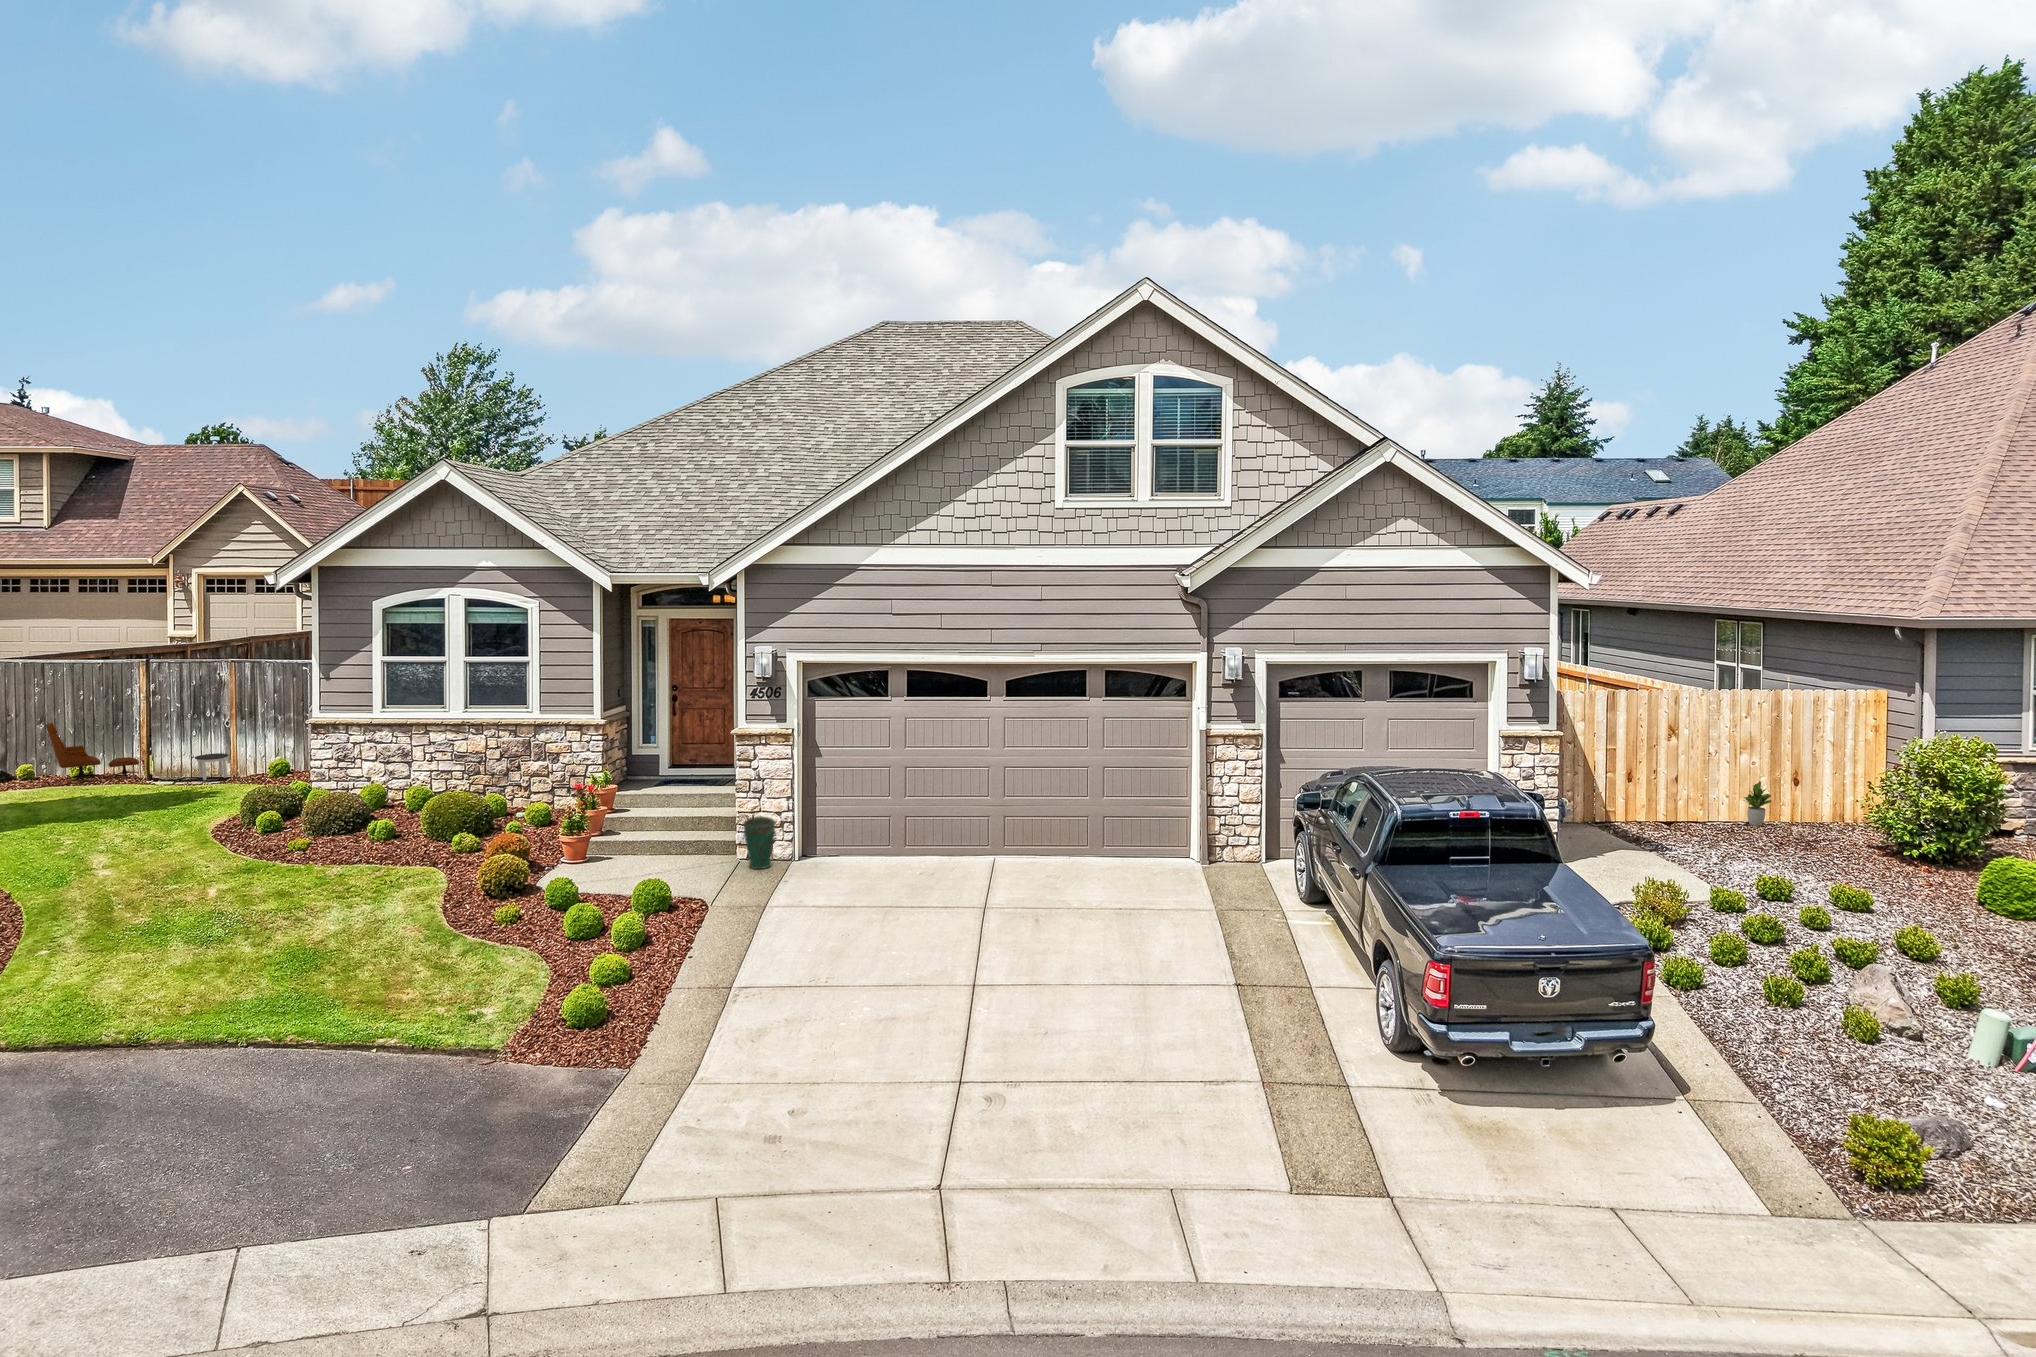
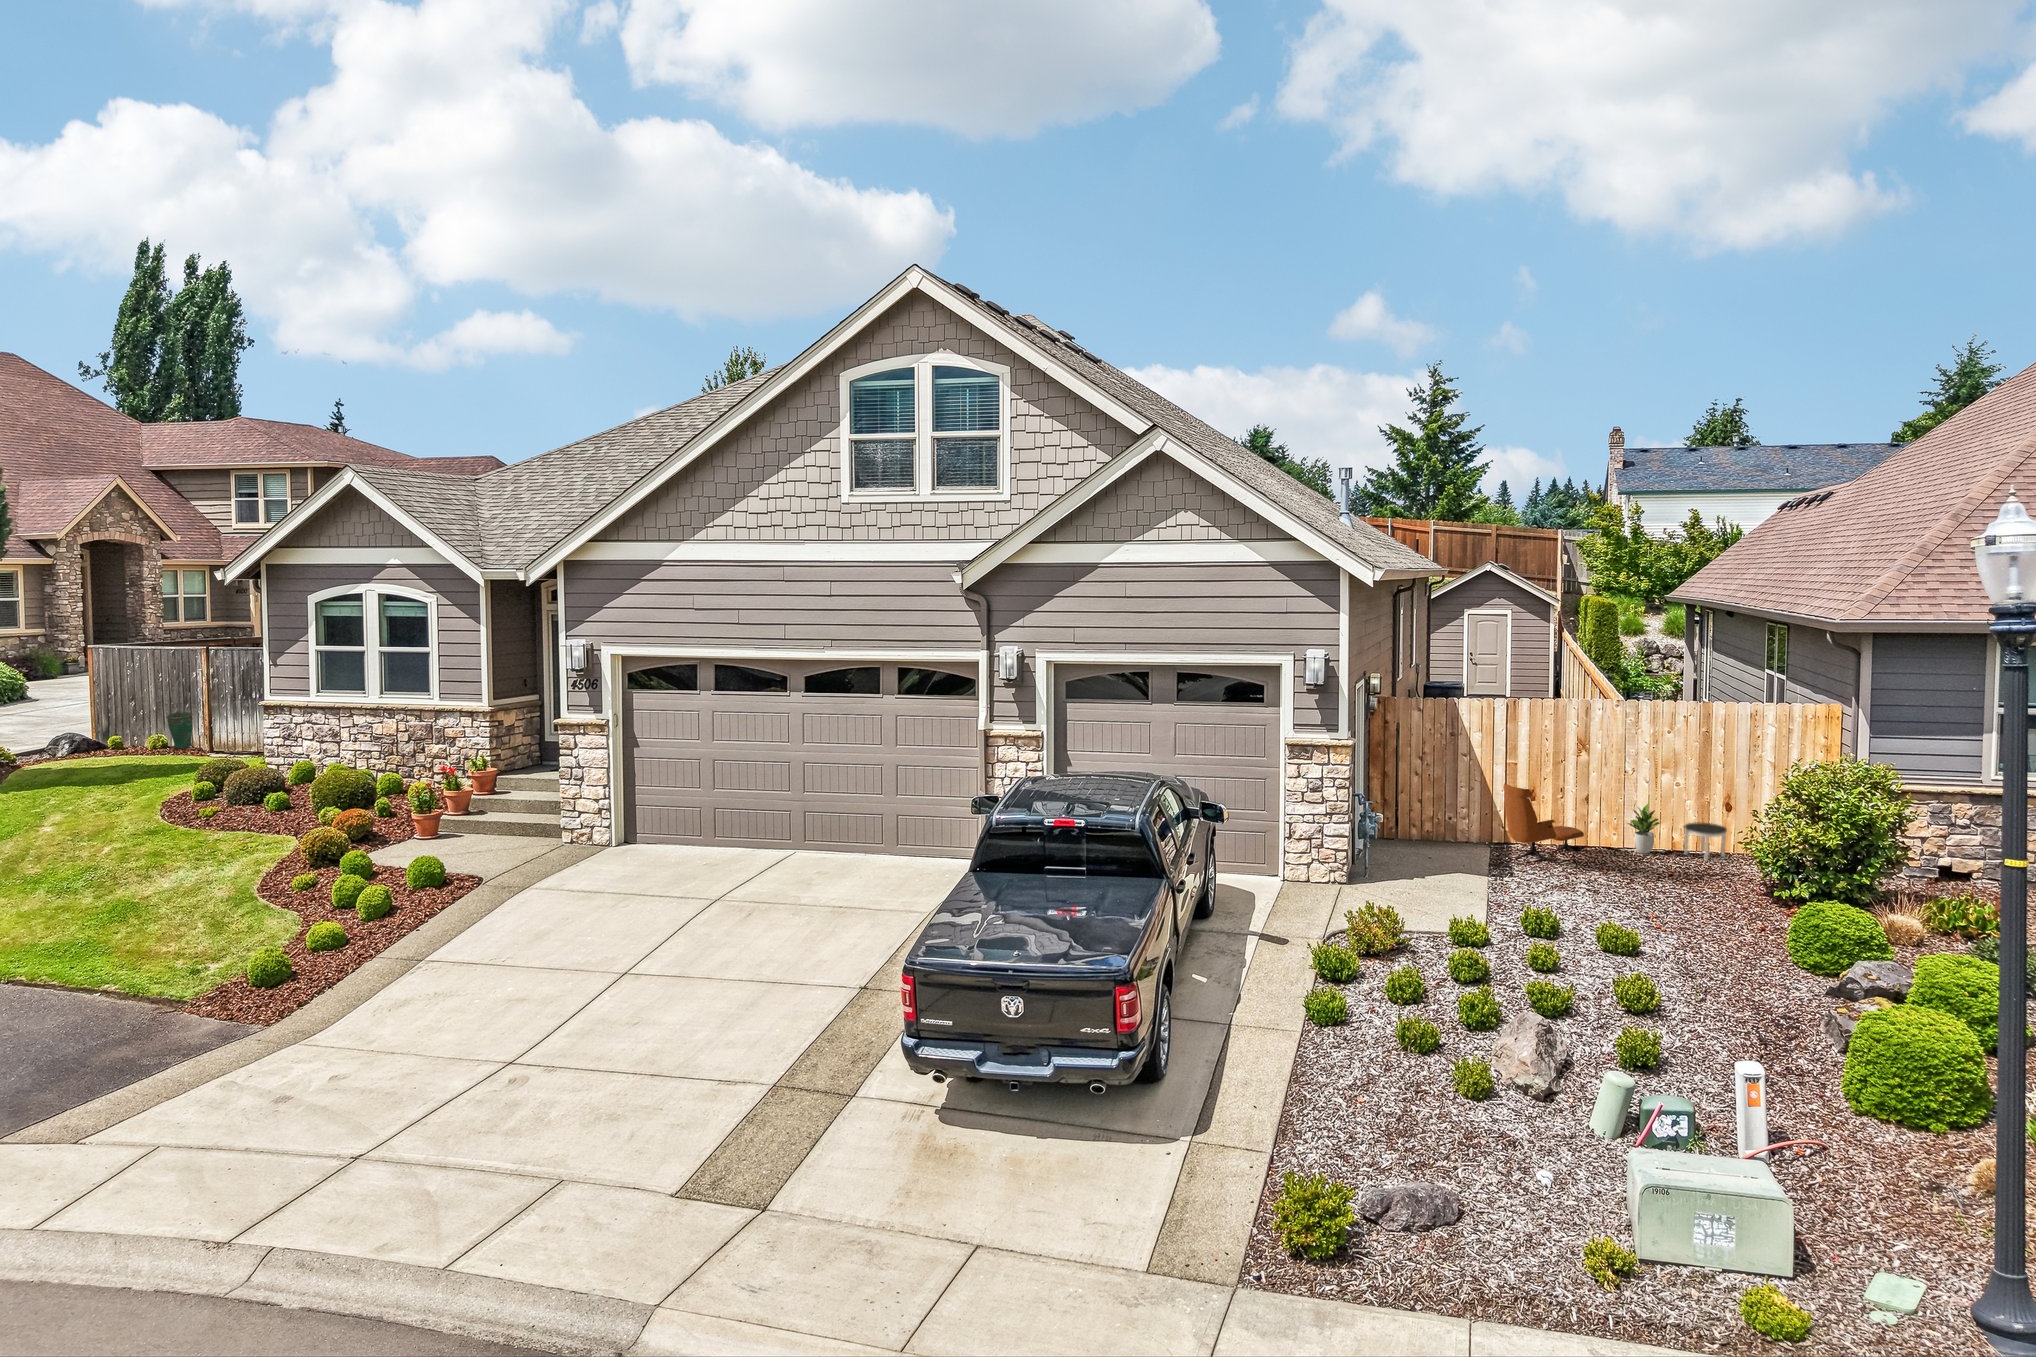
lounge chair: present [46,723,139,782] -> present [1503,783,1584,863]
round table: present [195,753,228,780] -> present [1684,822,1727,861]
trash can: present [743,816,776,869] -> present [166,711,193,748]

